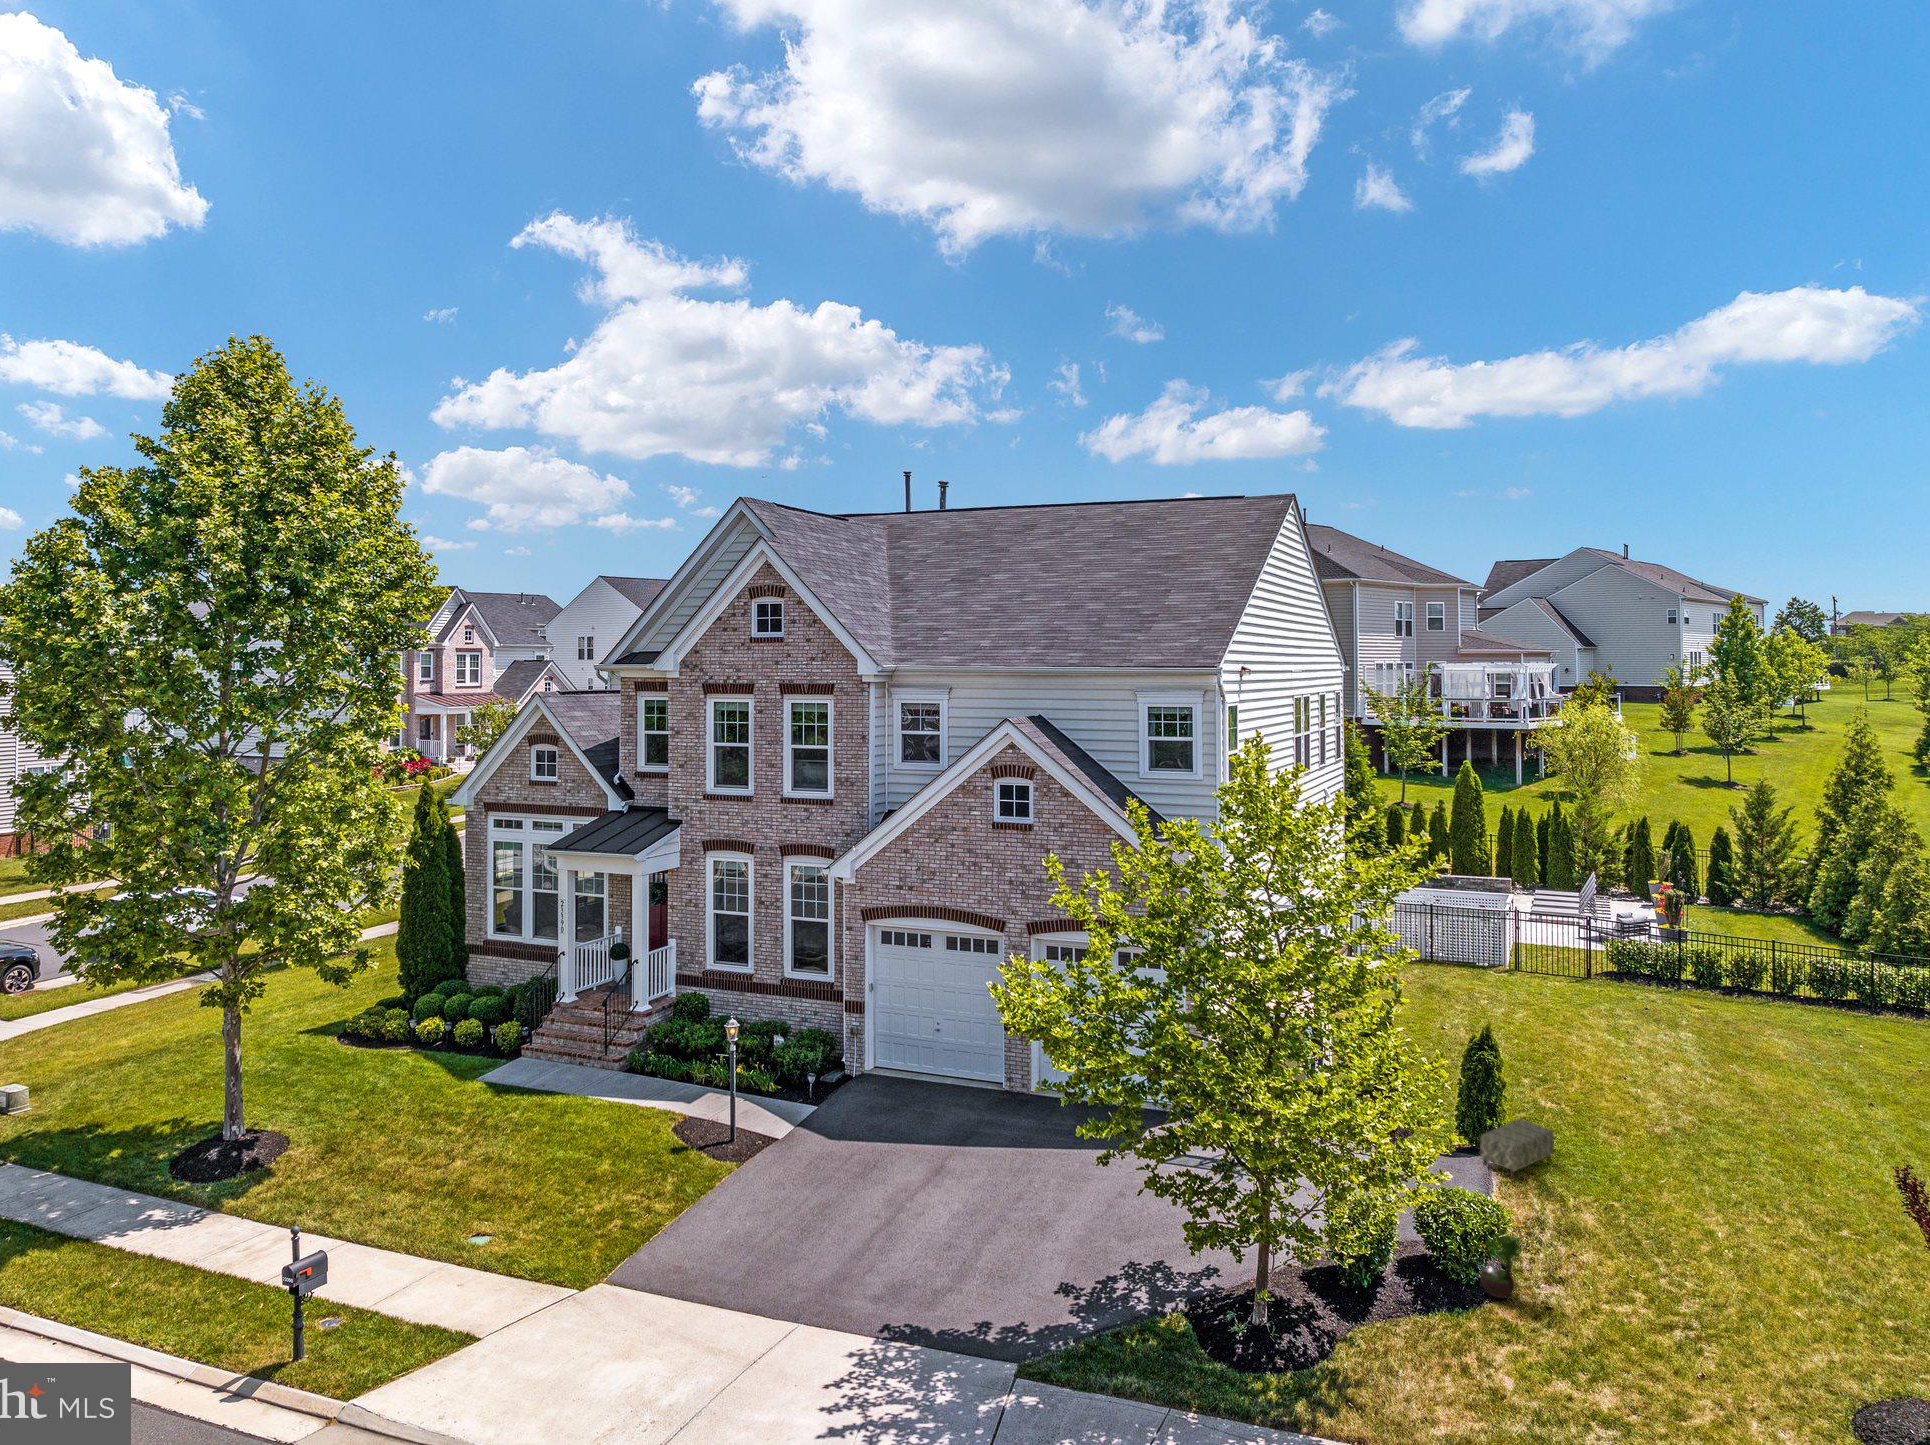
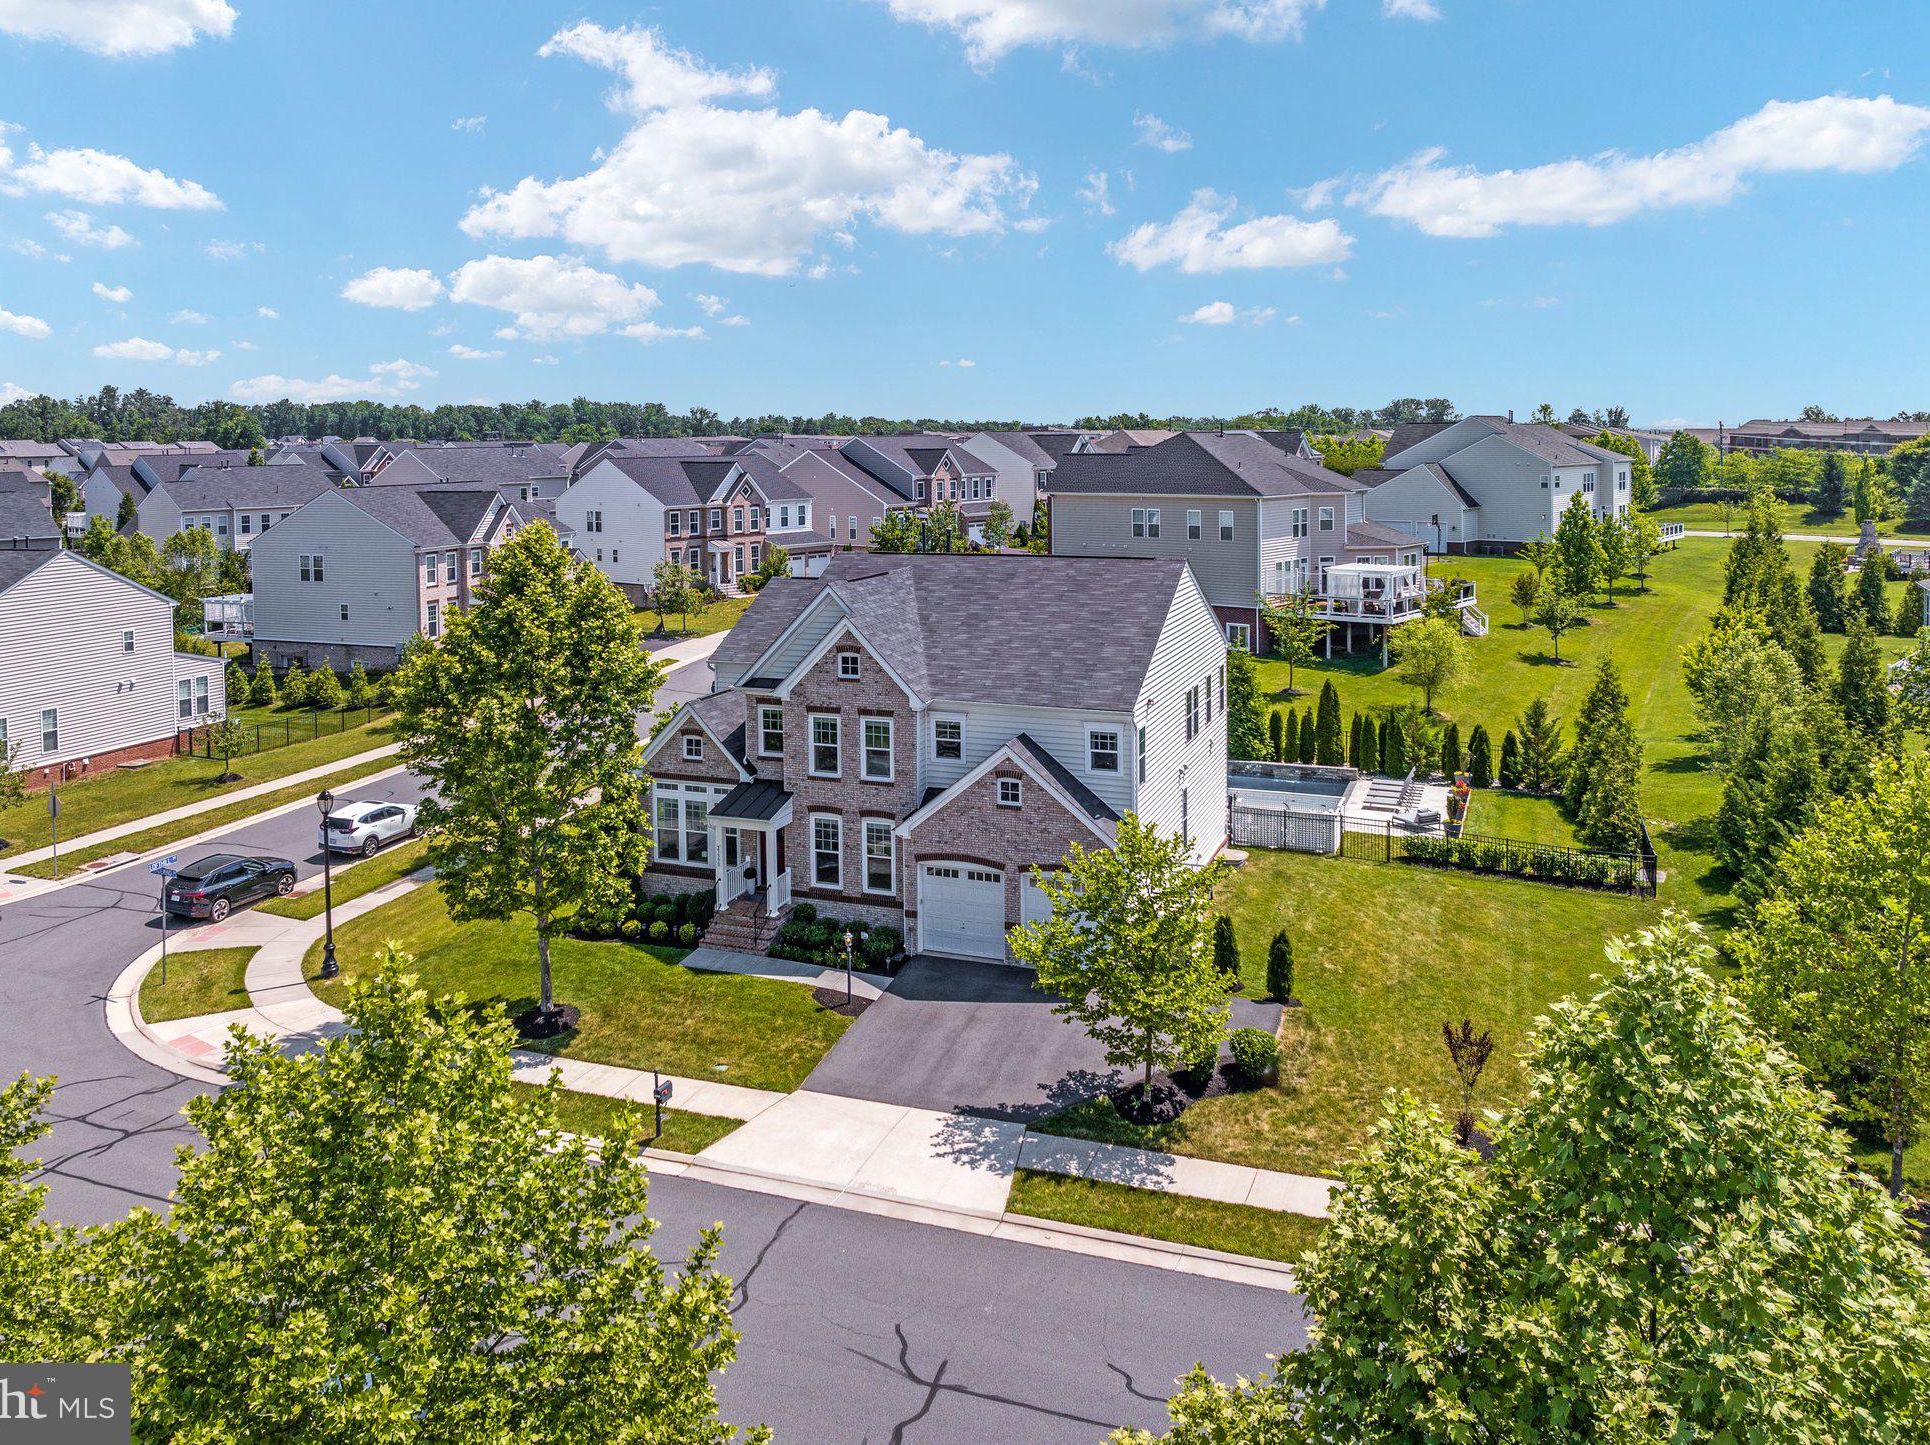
bench: present [1480,1119,1554,1181] -> none [1279,979,1322,1016]

